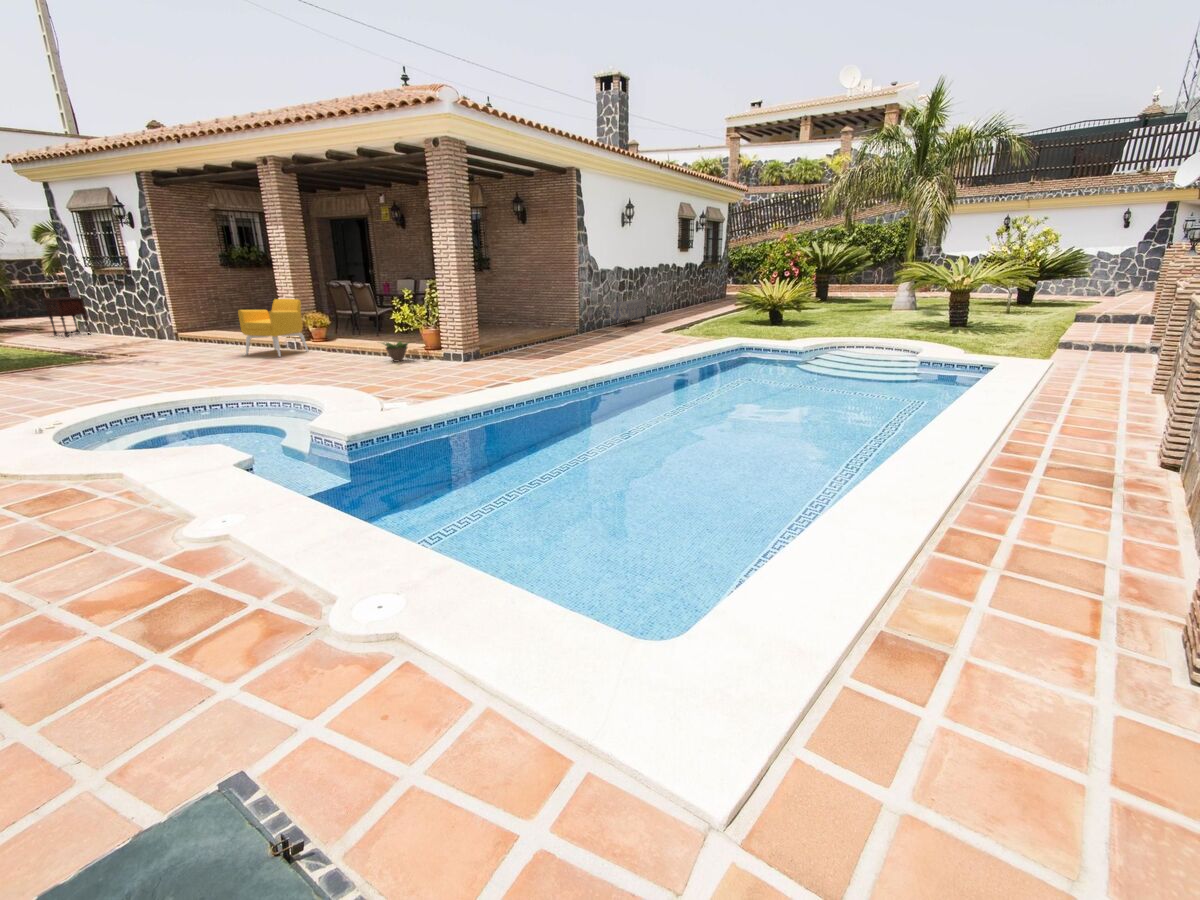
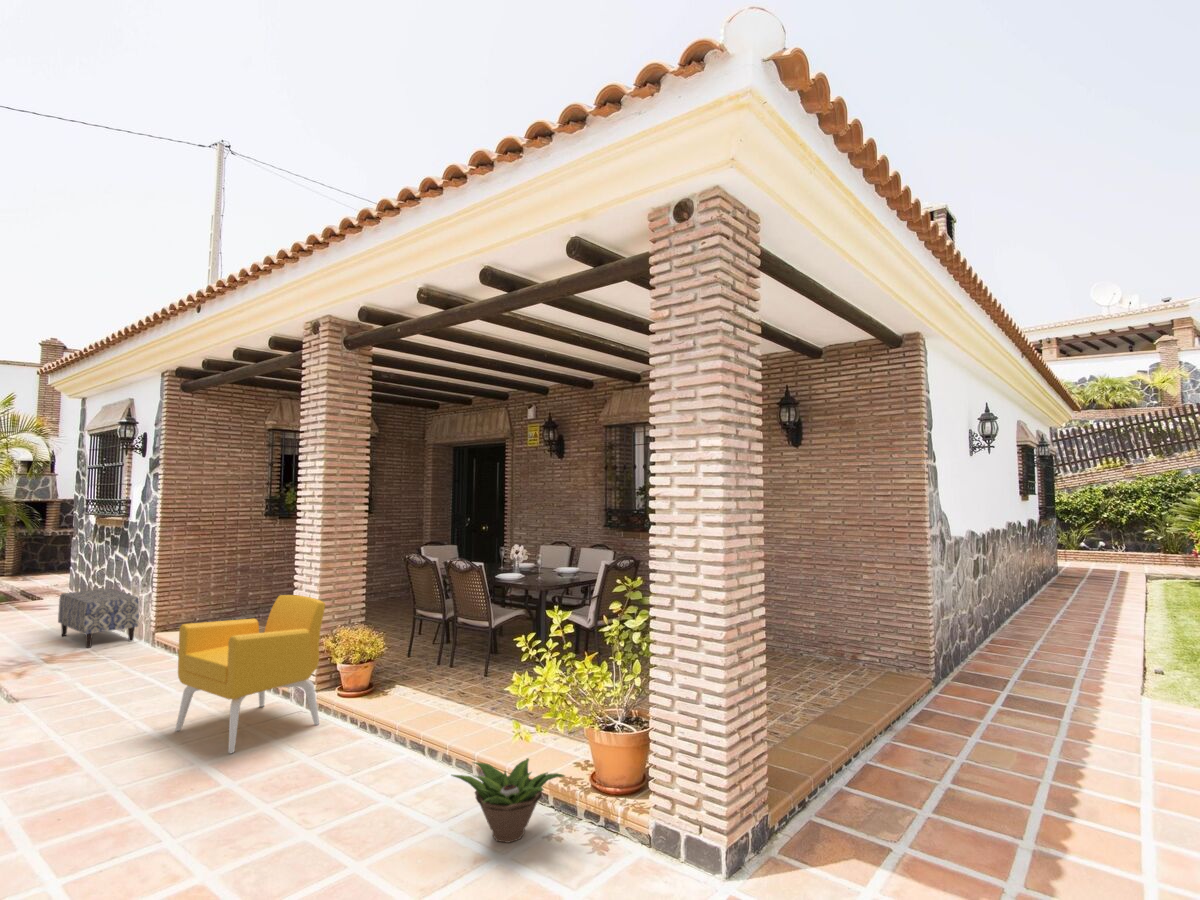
side table: present [44,297,91,337] -> none [21,555,76,620]
bench: present [609,299,647,327] -> present [58,589,139,648]

